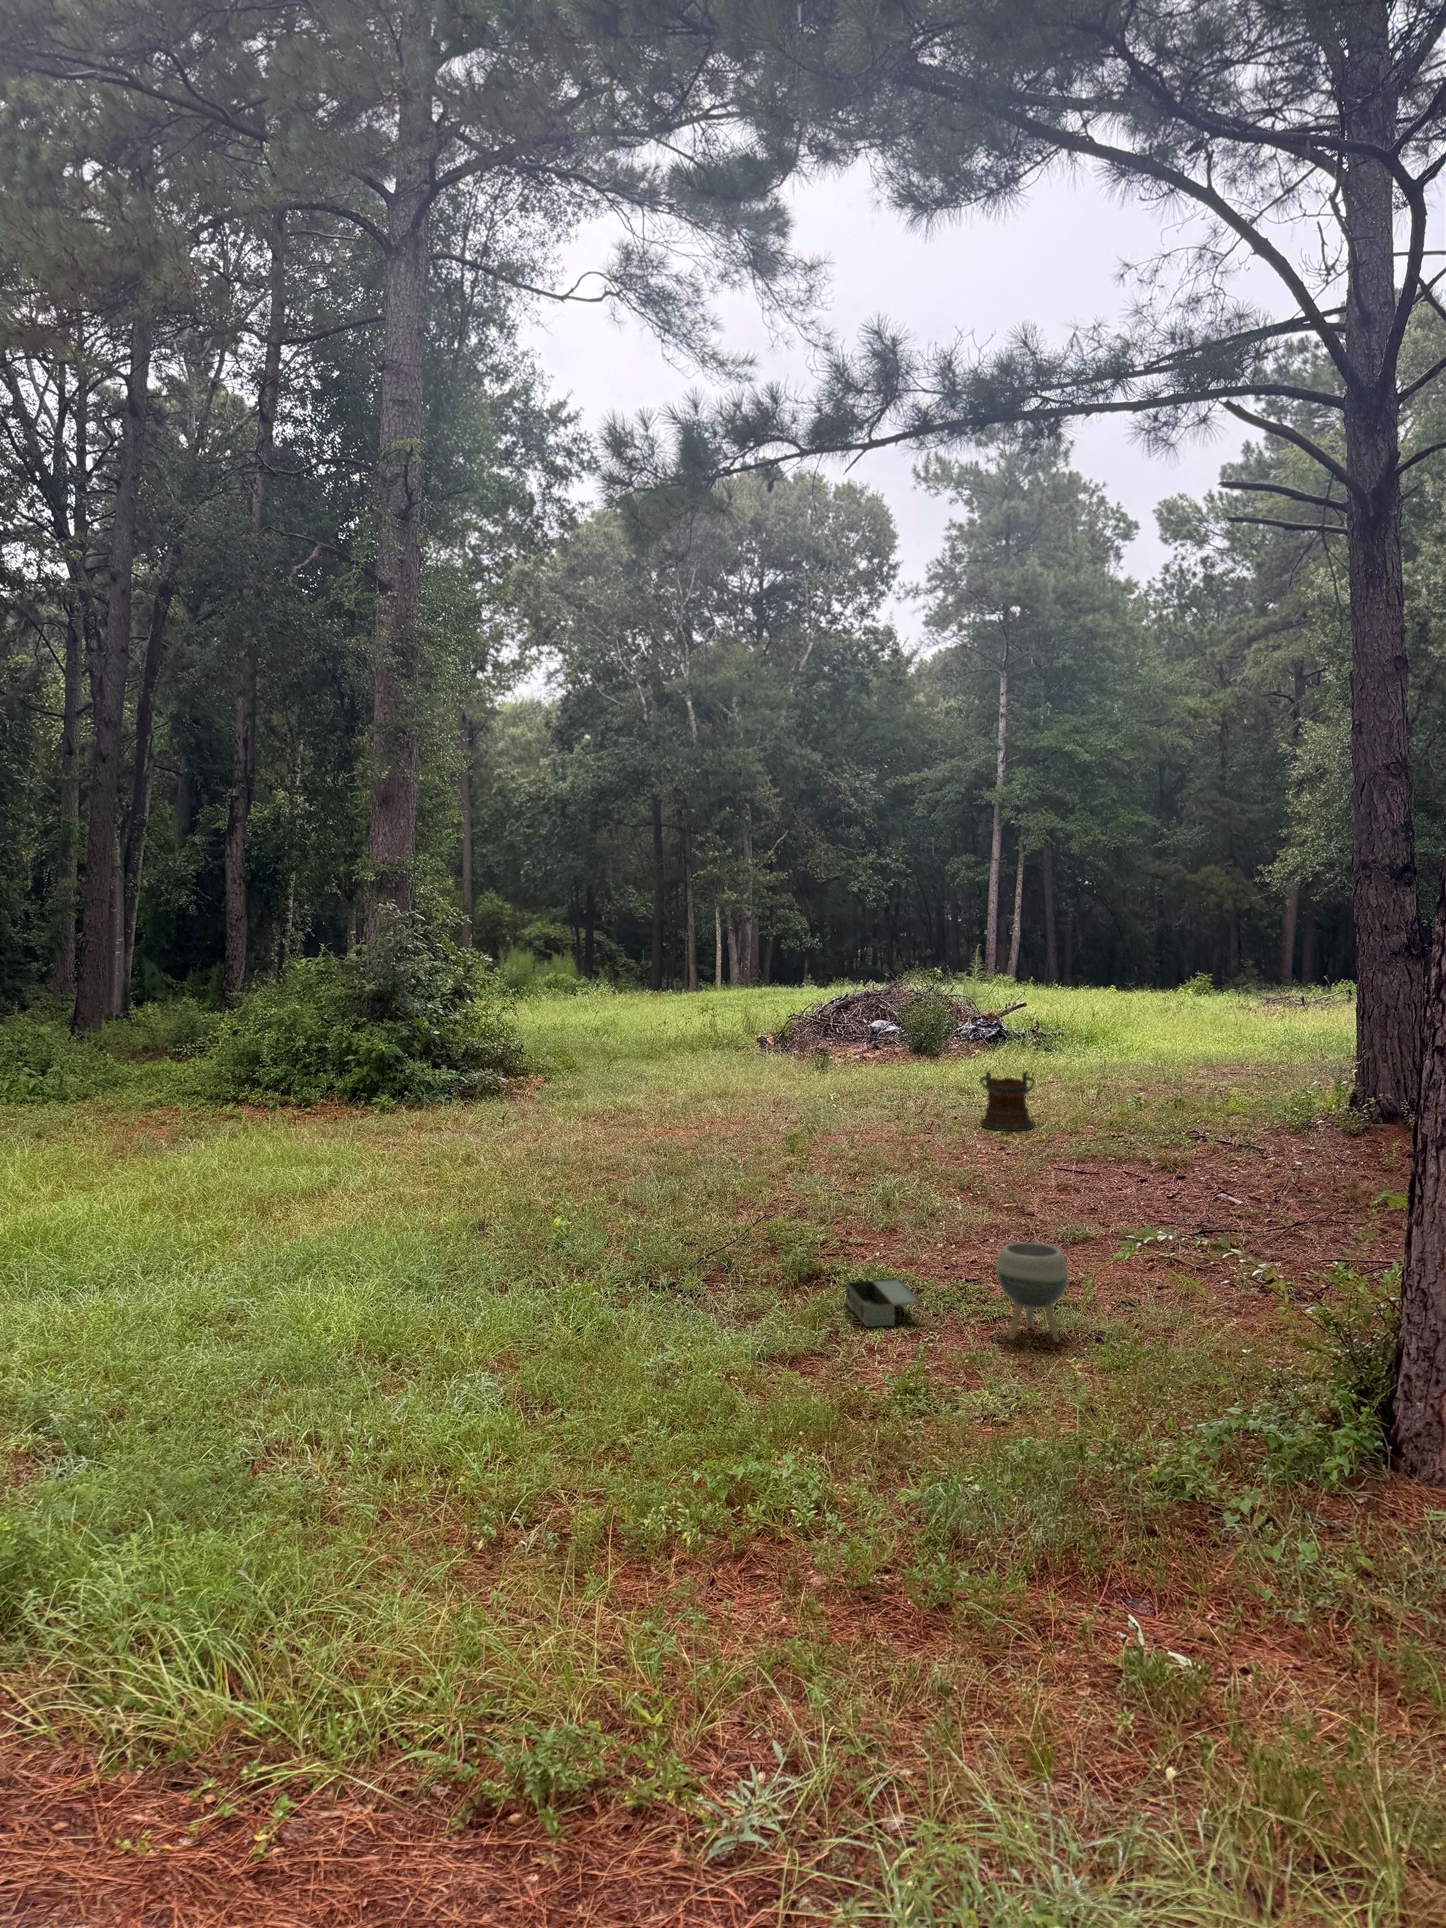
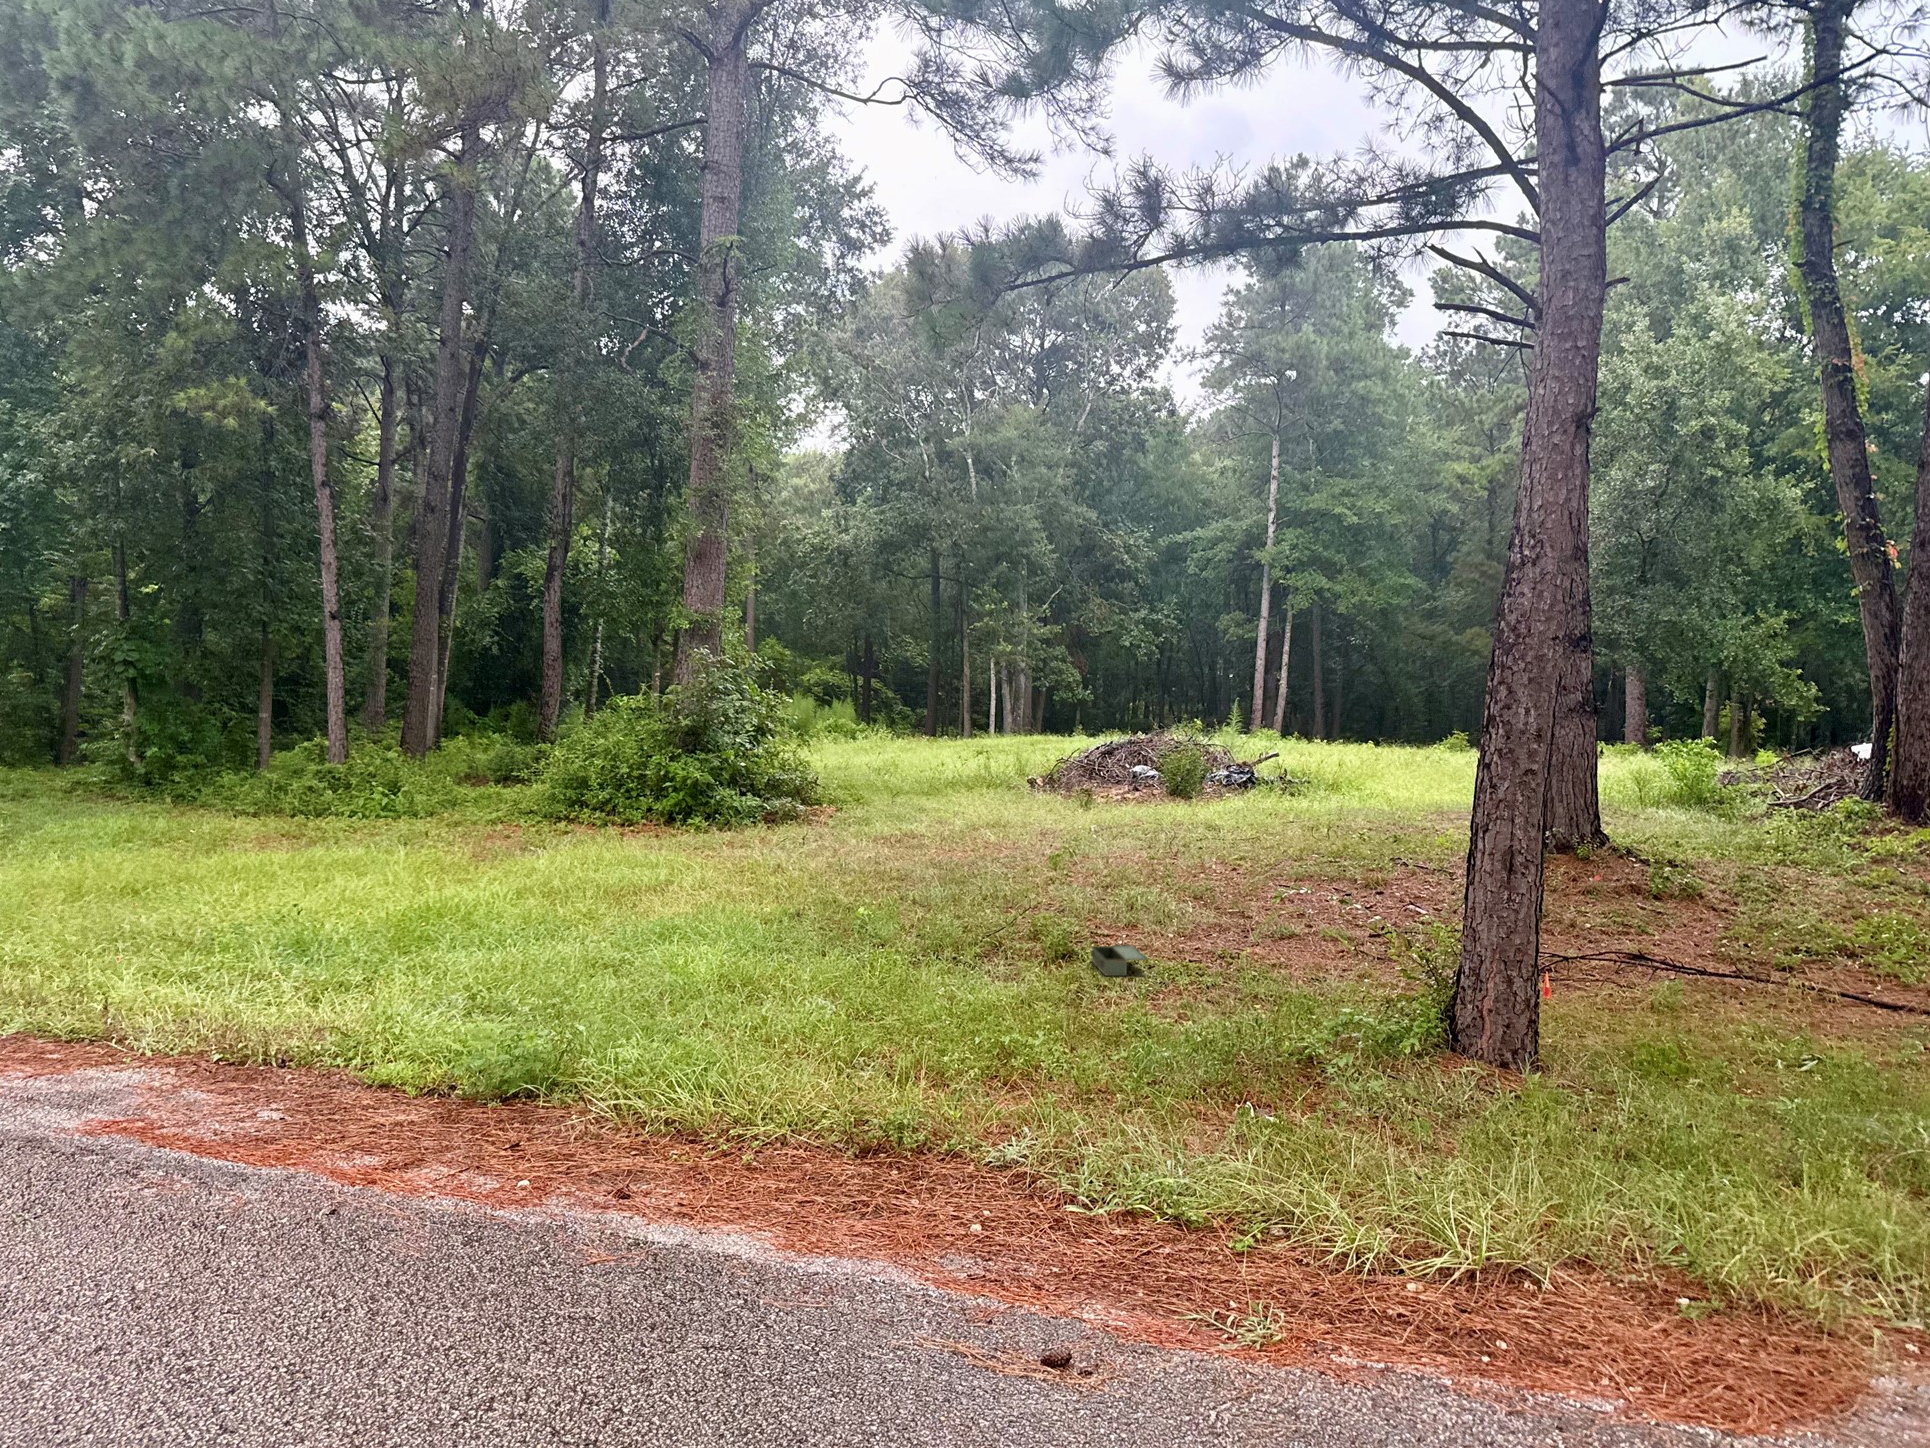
bucket: present [979,1071,1035,1131] -> none [1218,805,1267,856]
planter: present [997,1242,1068,1342] -> none [1204,916,1257,988]

